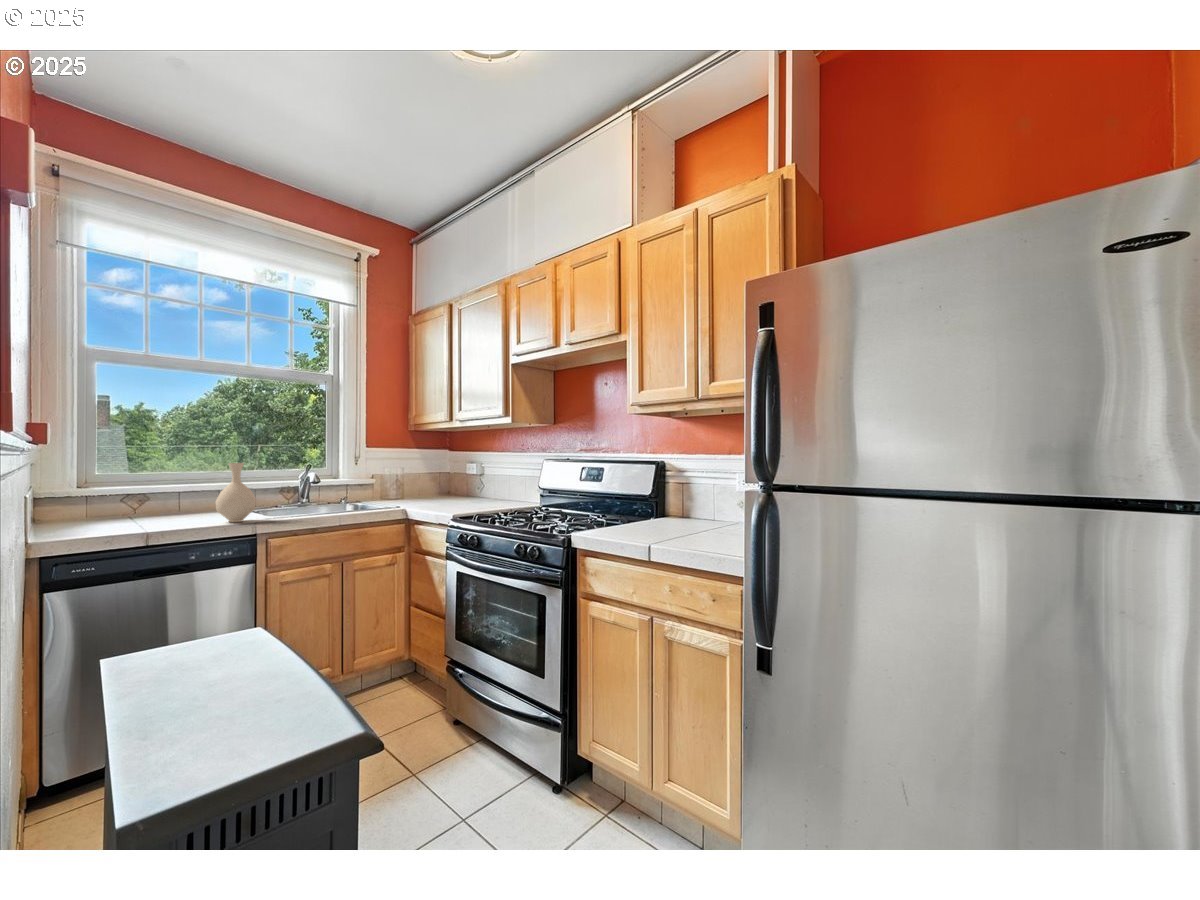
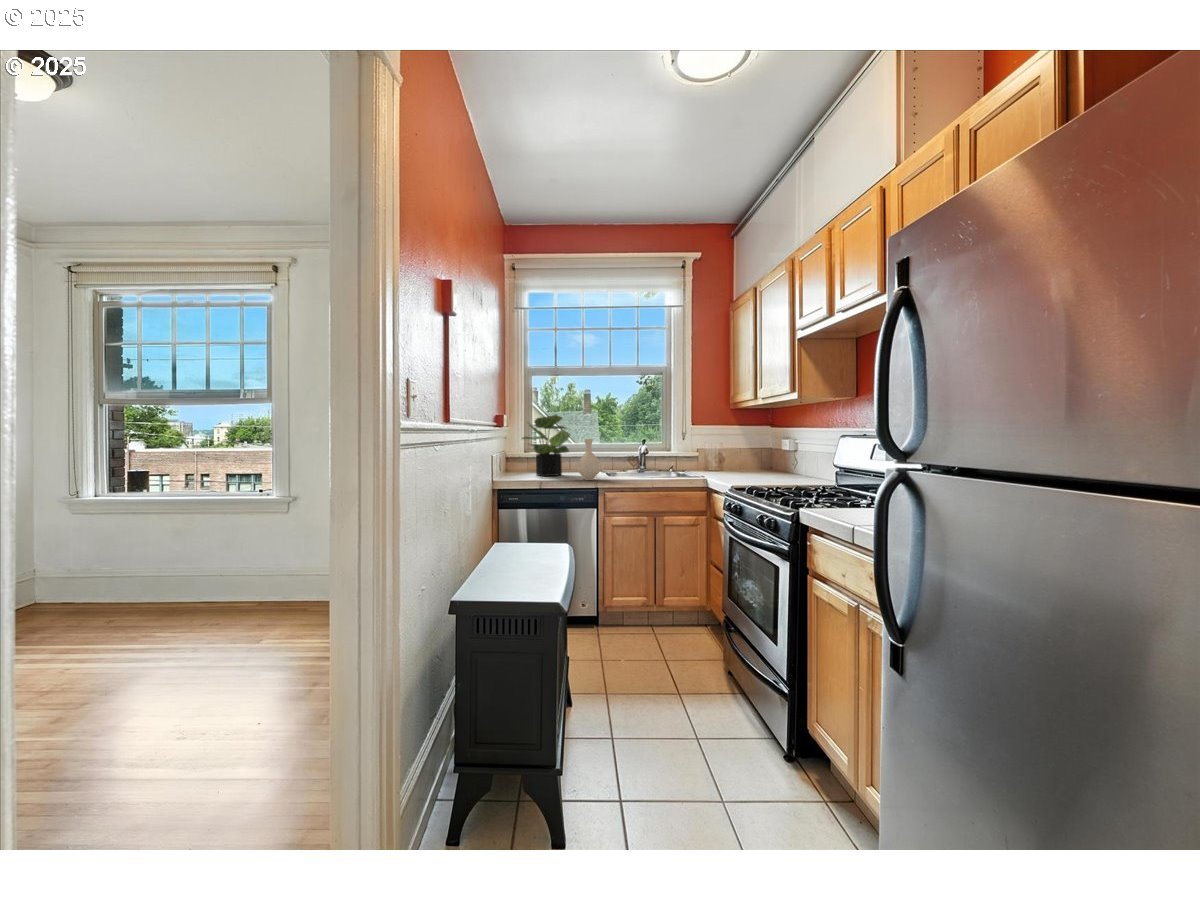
potted plant: none [77,426,188,522] -> present [522,415,570,476]

